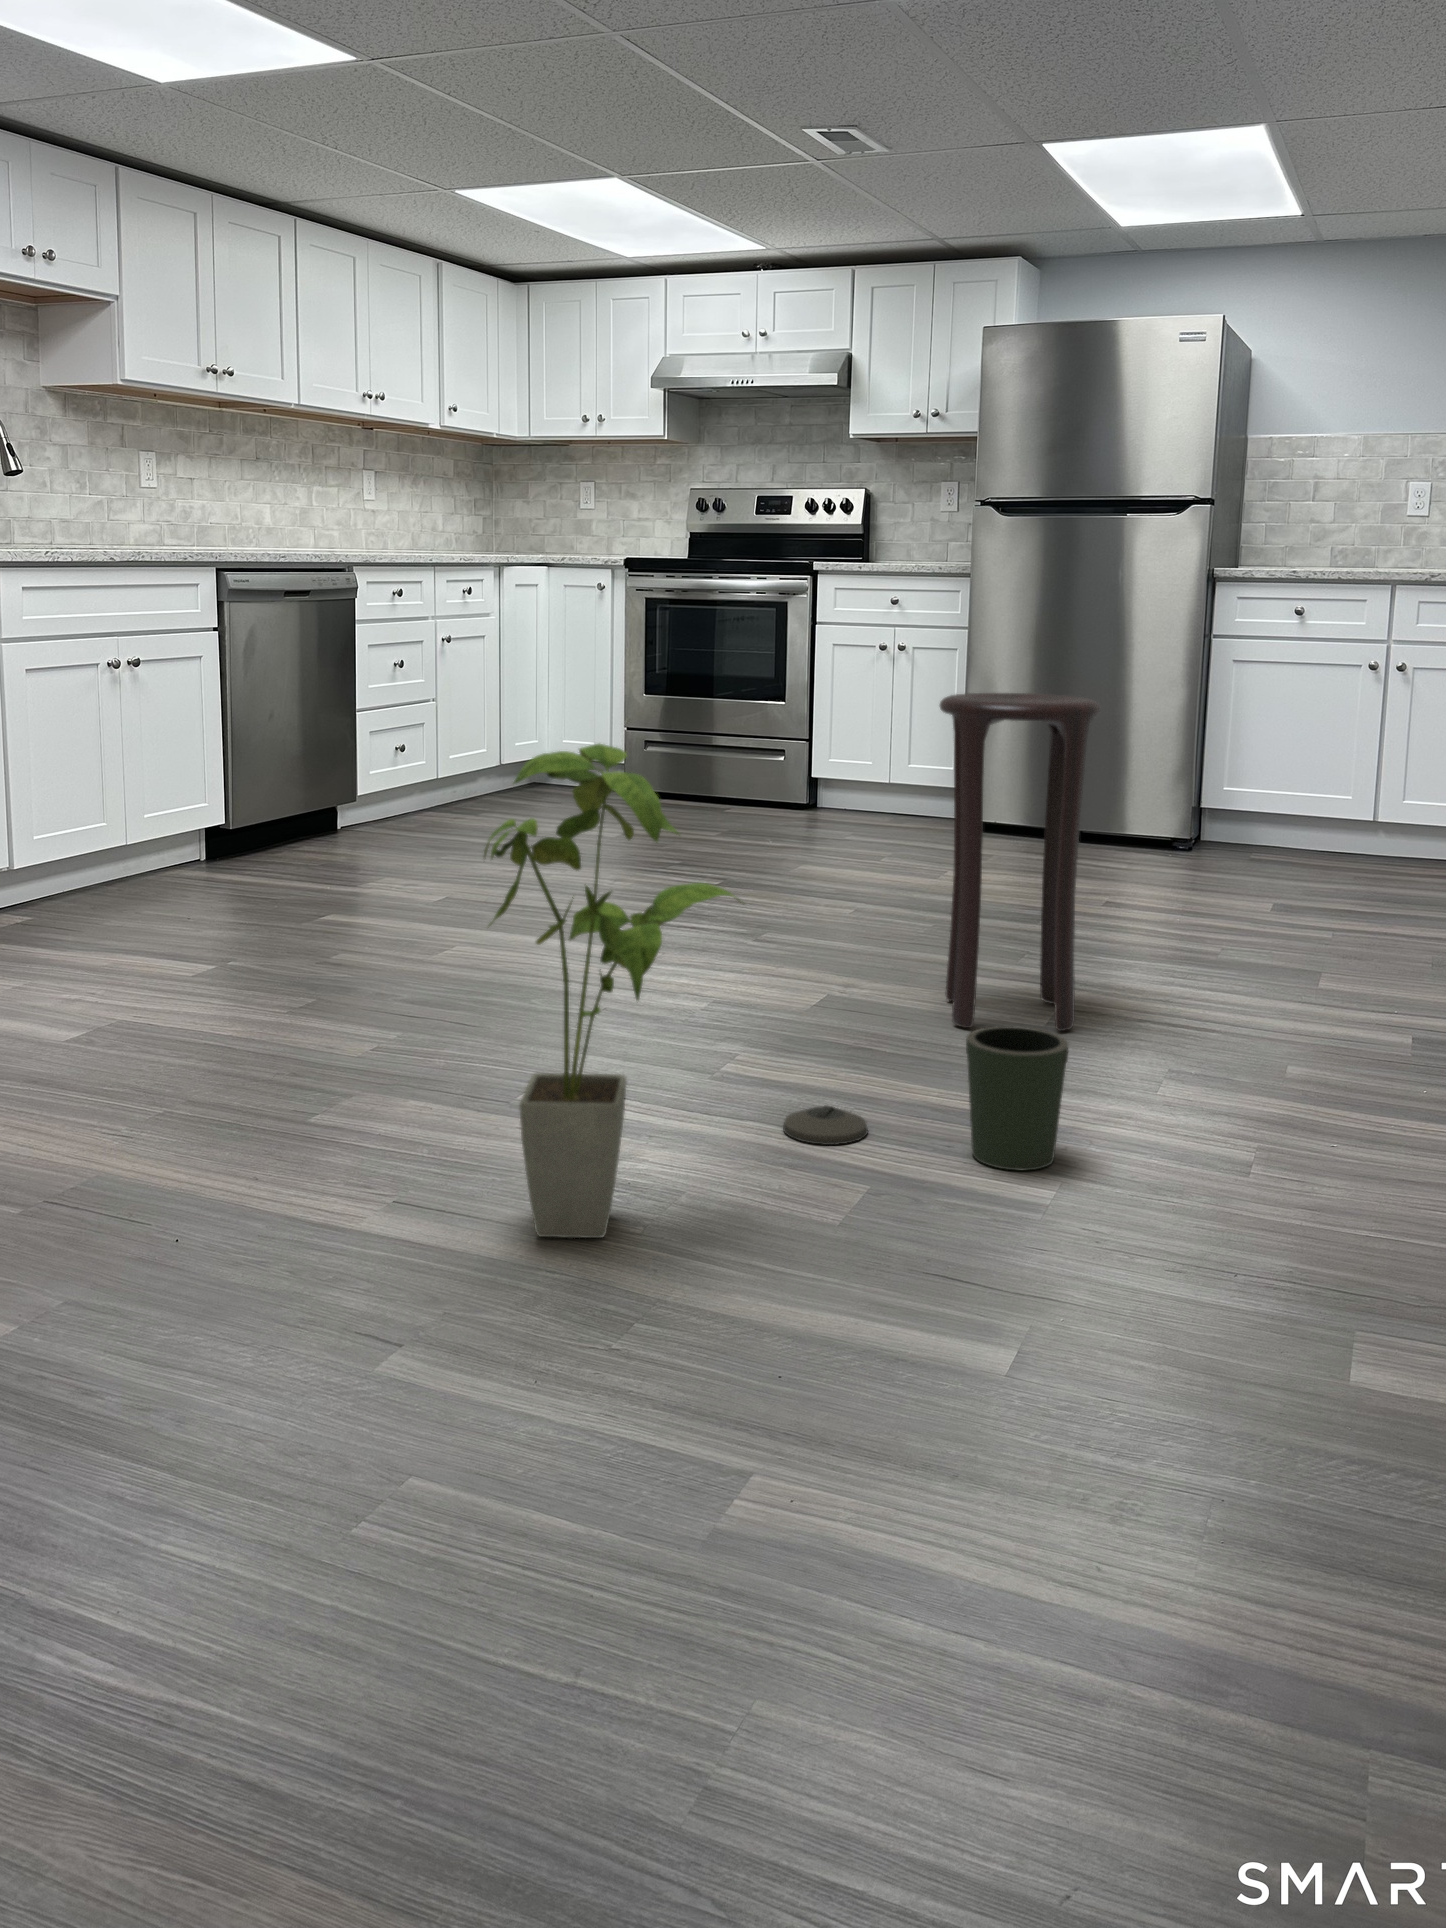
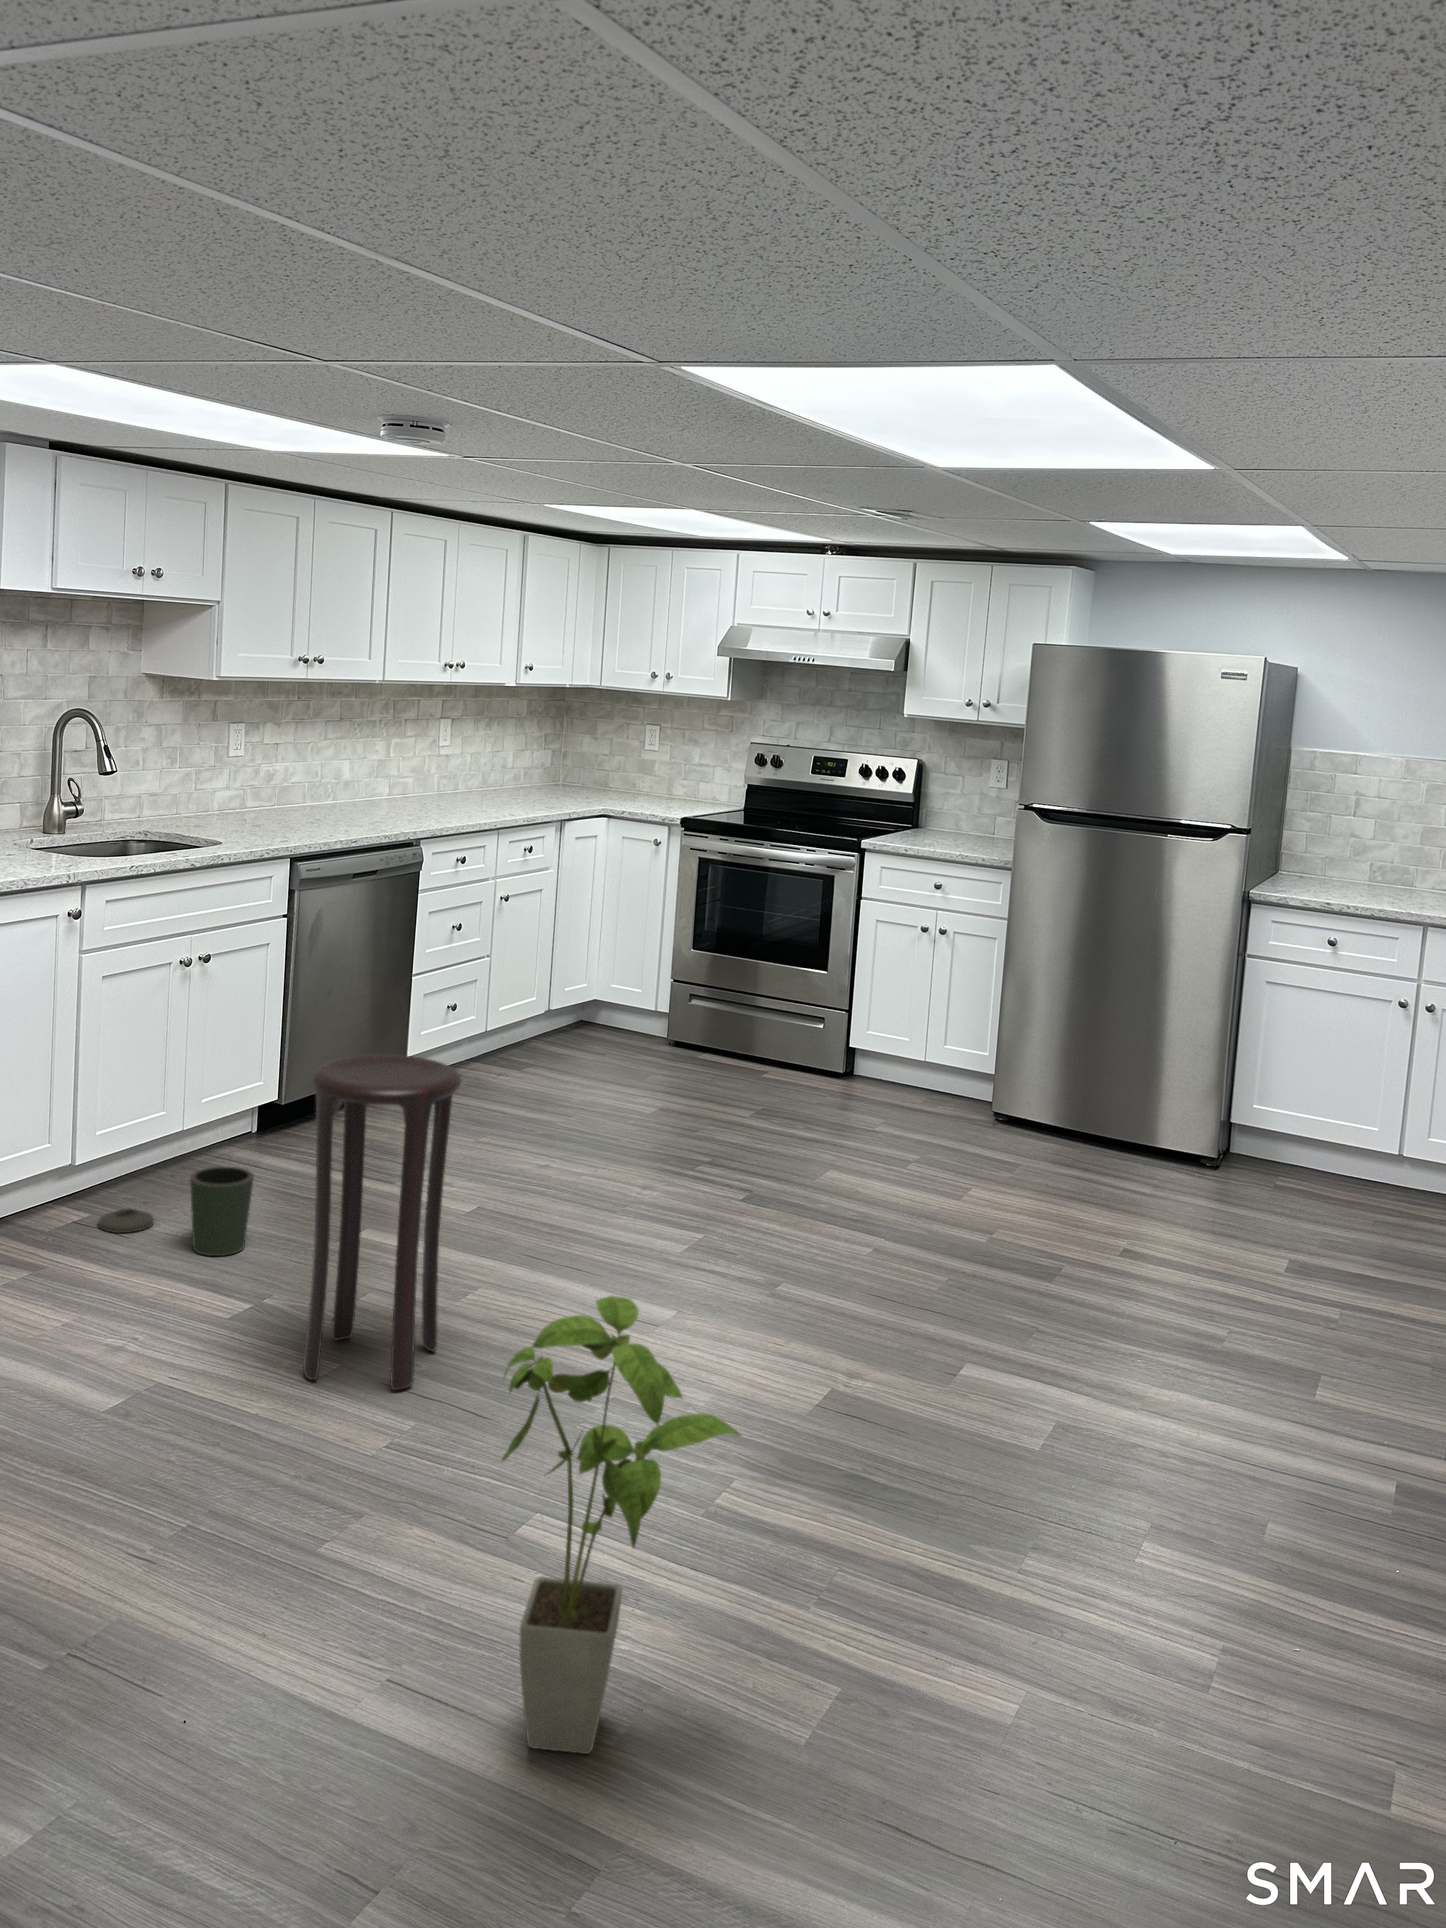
stool: present [940,693,1101,1031] -> present [303,1055,461,1390]
trash can: present [783,1026,1068,1170] -> present [98,1167,254,1256]

